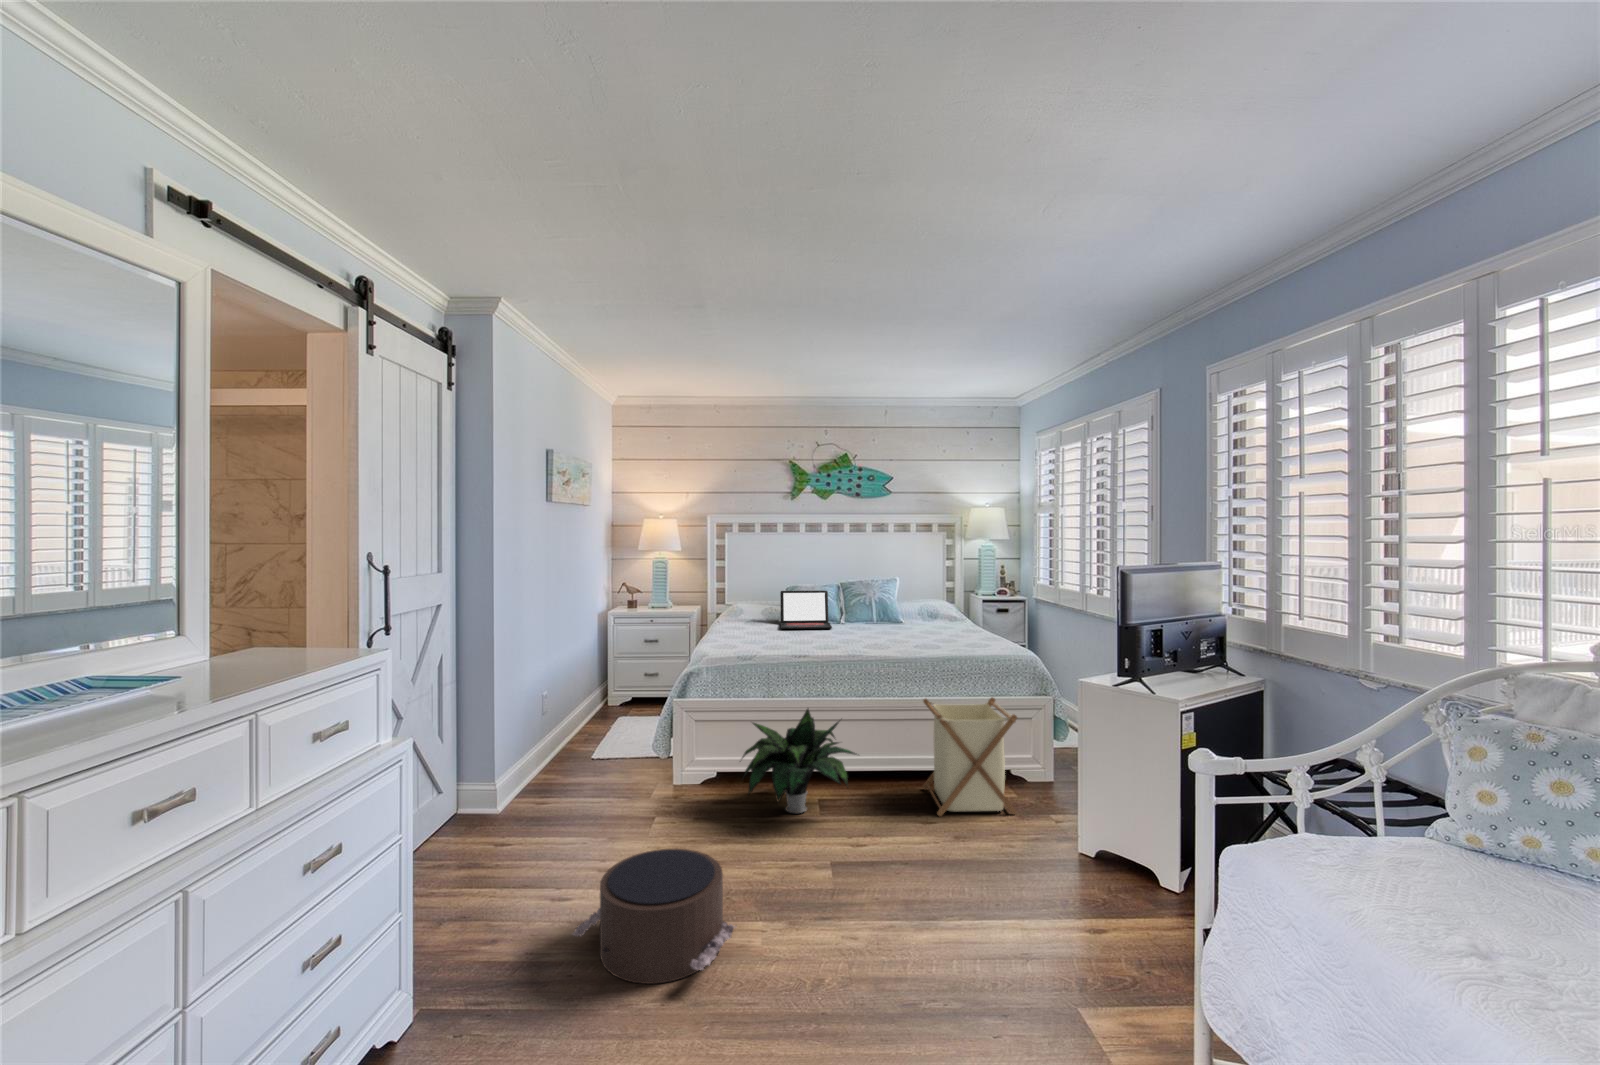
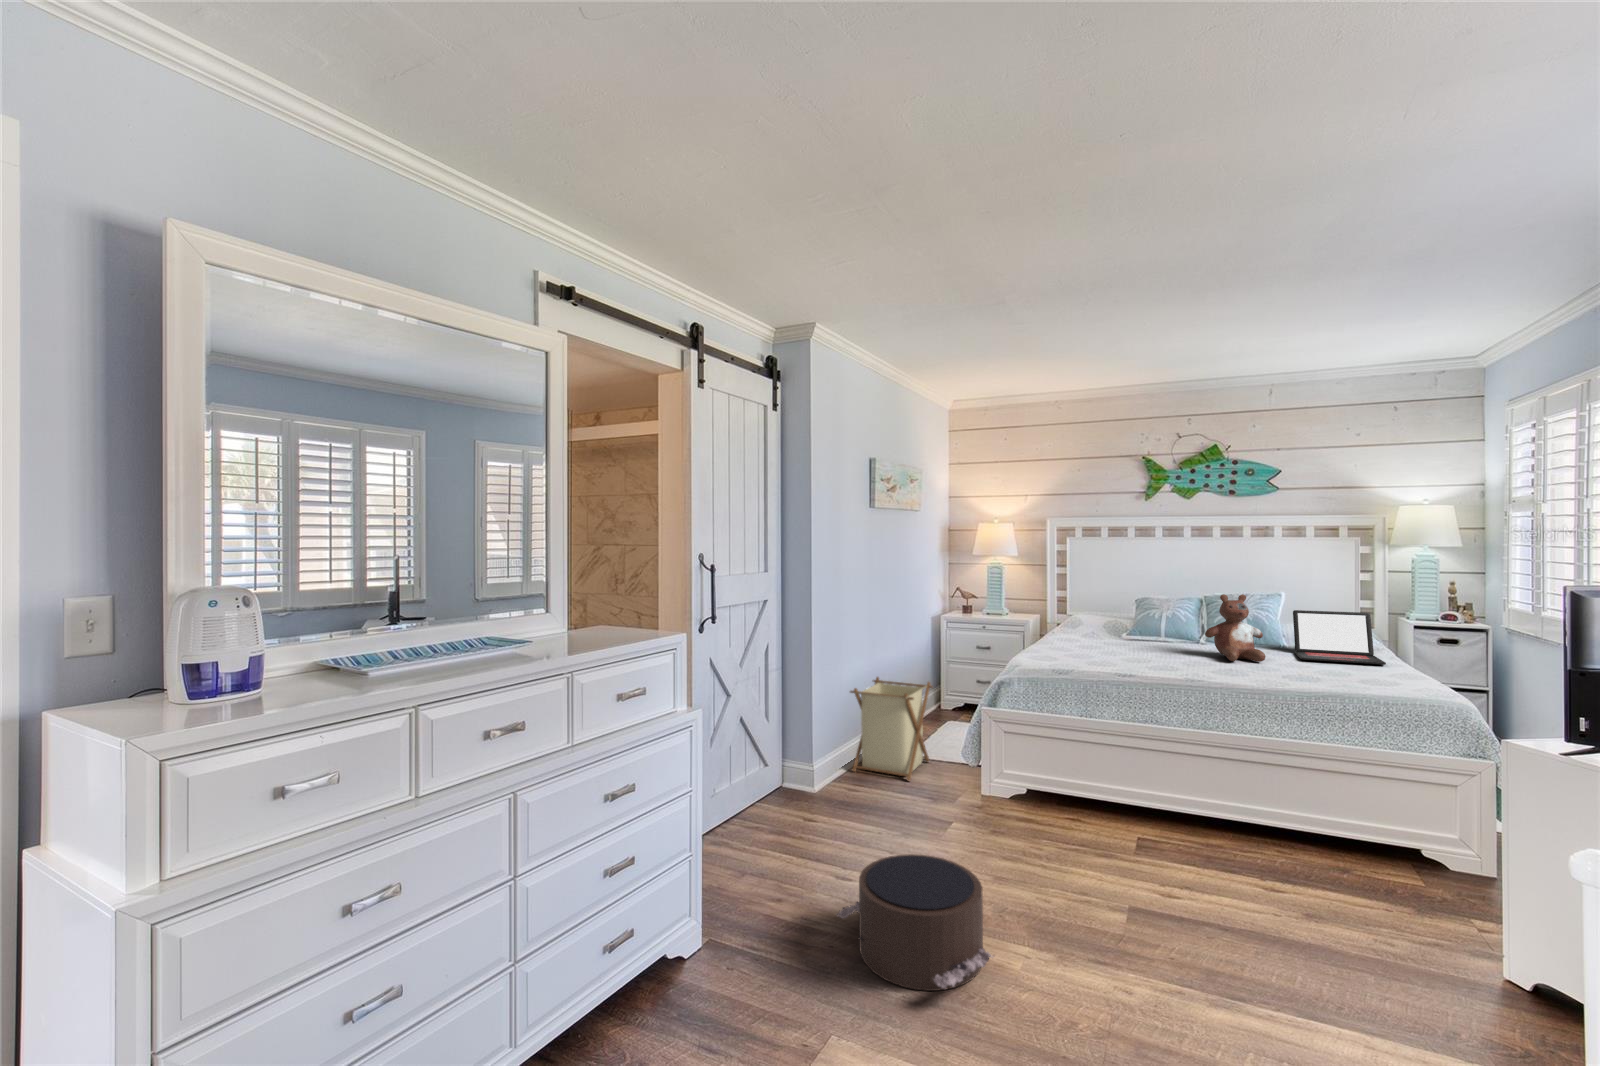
stuffed bear: none [849,580,892,635] -> present [1205,594,1266,662]
laptop: present [780,591,832,629] -> present [1293,610,1386,665]
laundry basket: present [923,697,1017,816] -> present [850,677,933,781]
potted plant: present [742,709,856,813] -> none [1041,737,1199,857]

